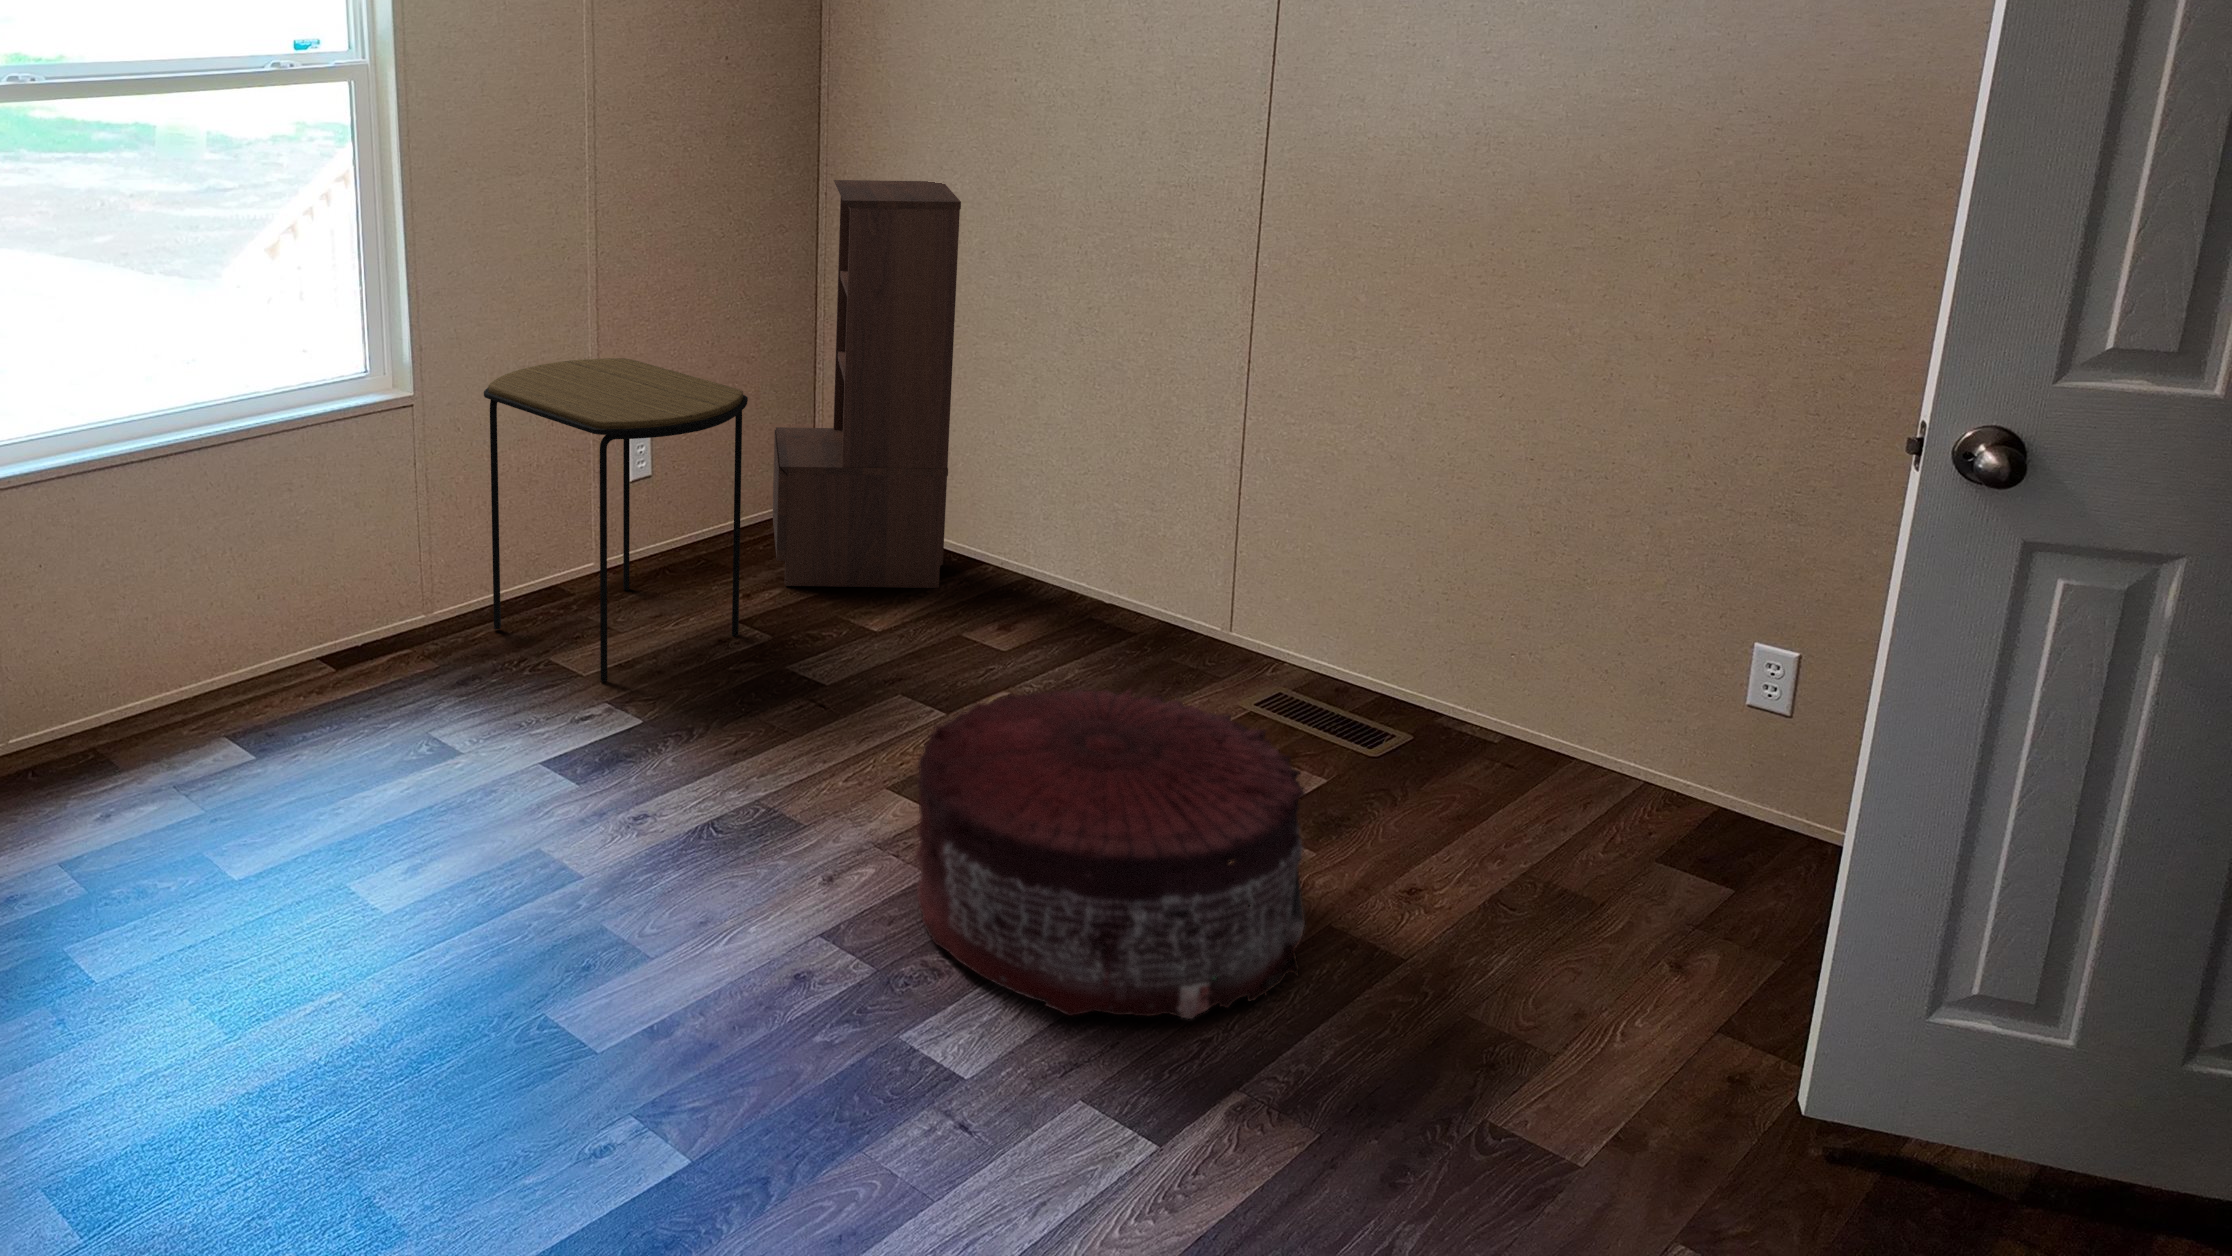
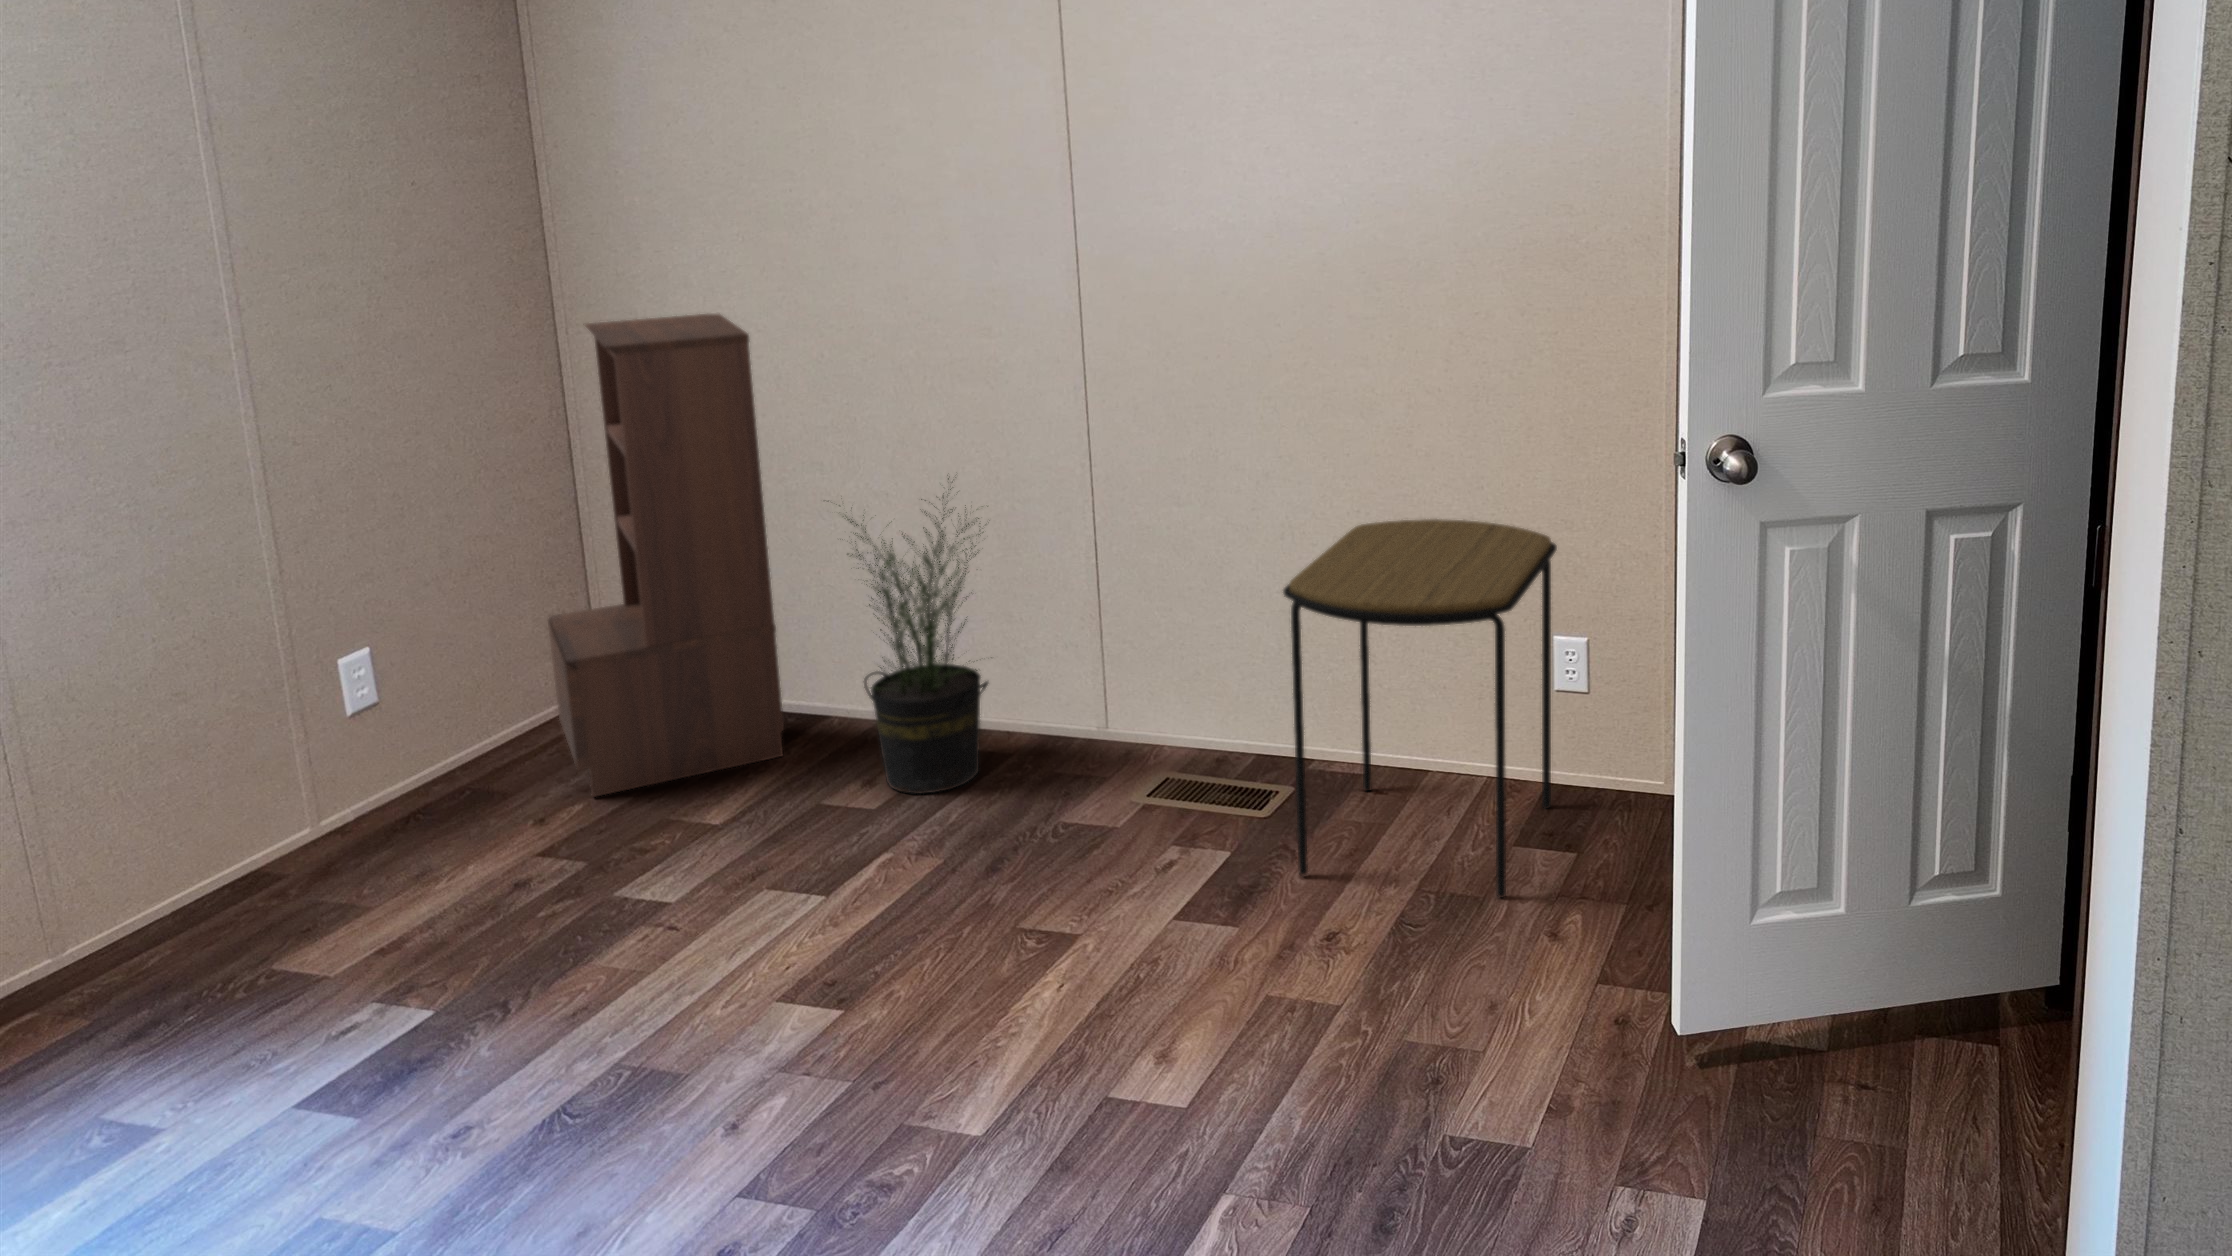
potted plant: none [998,353,1150,651] -> present [839,475,988,794]
side table: present [484,358,748,682] -> present [1283,519,1557,898]
pouf: present [916,689,1305,1019] -> none [824,816,1255,1184]

